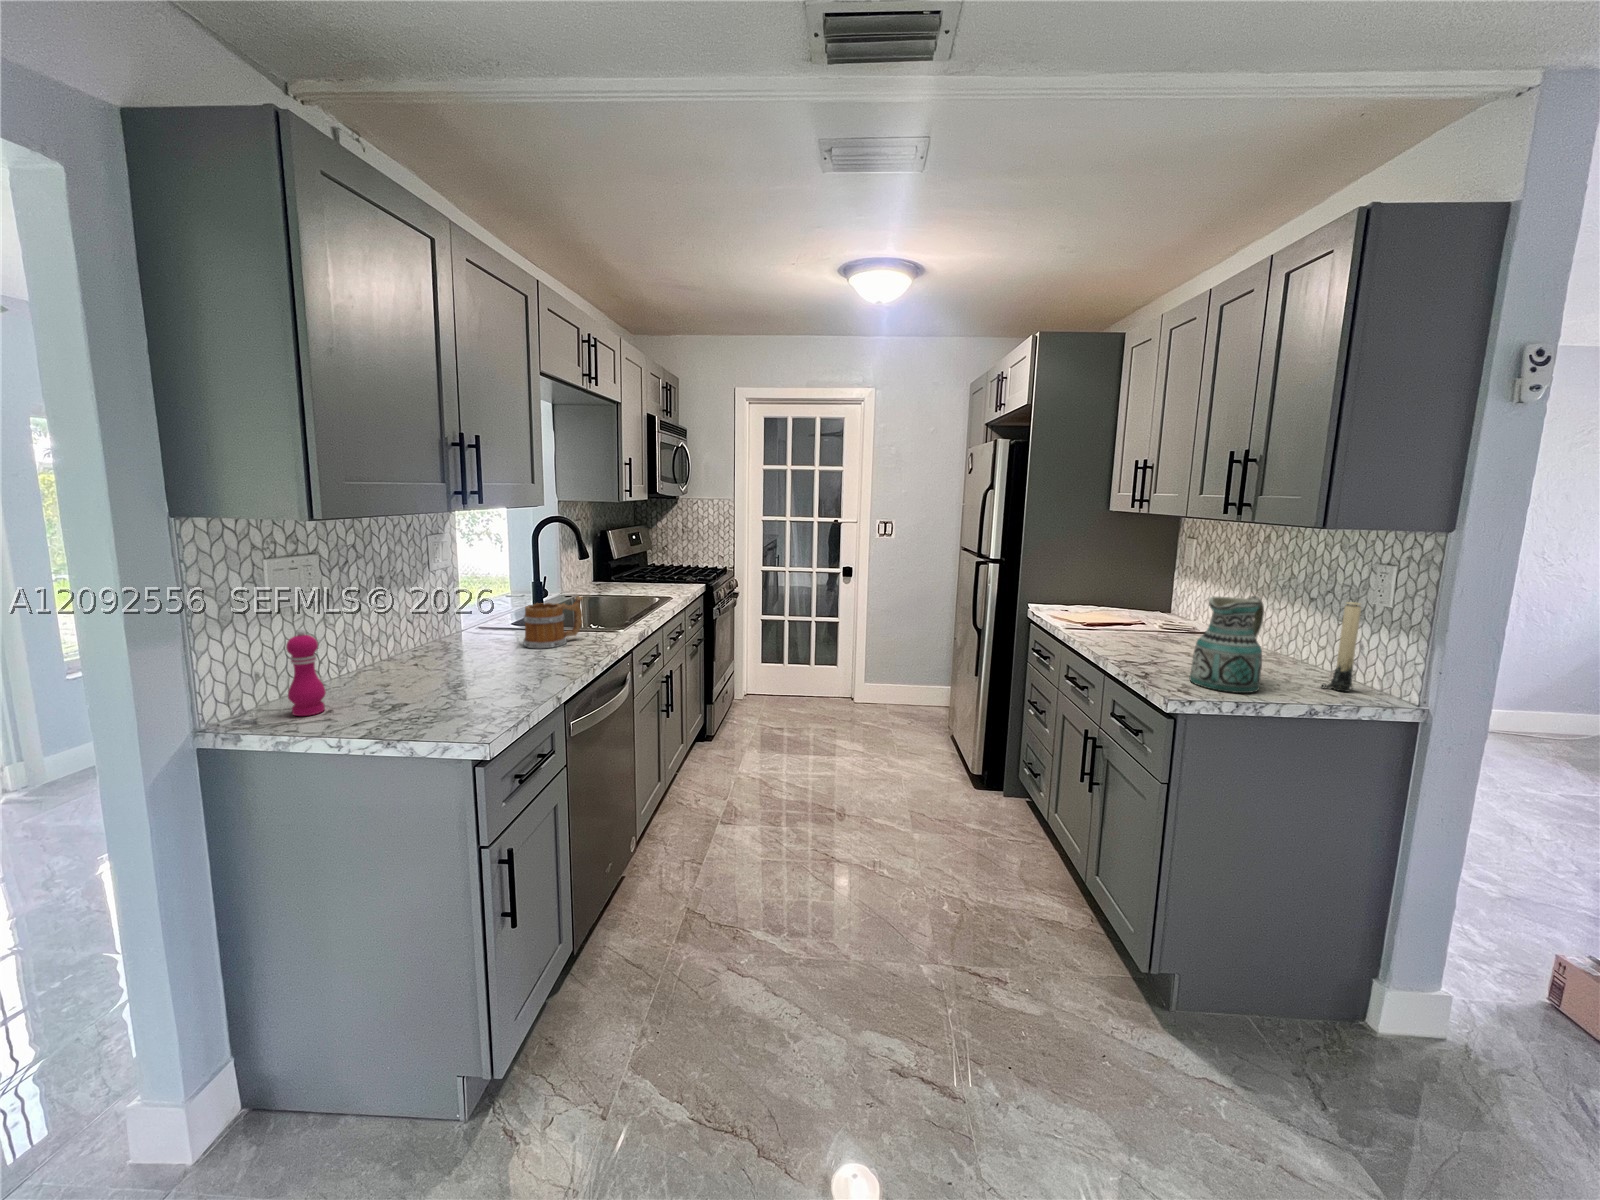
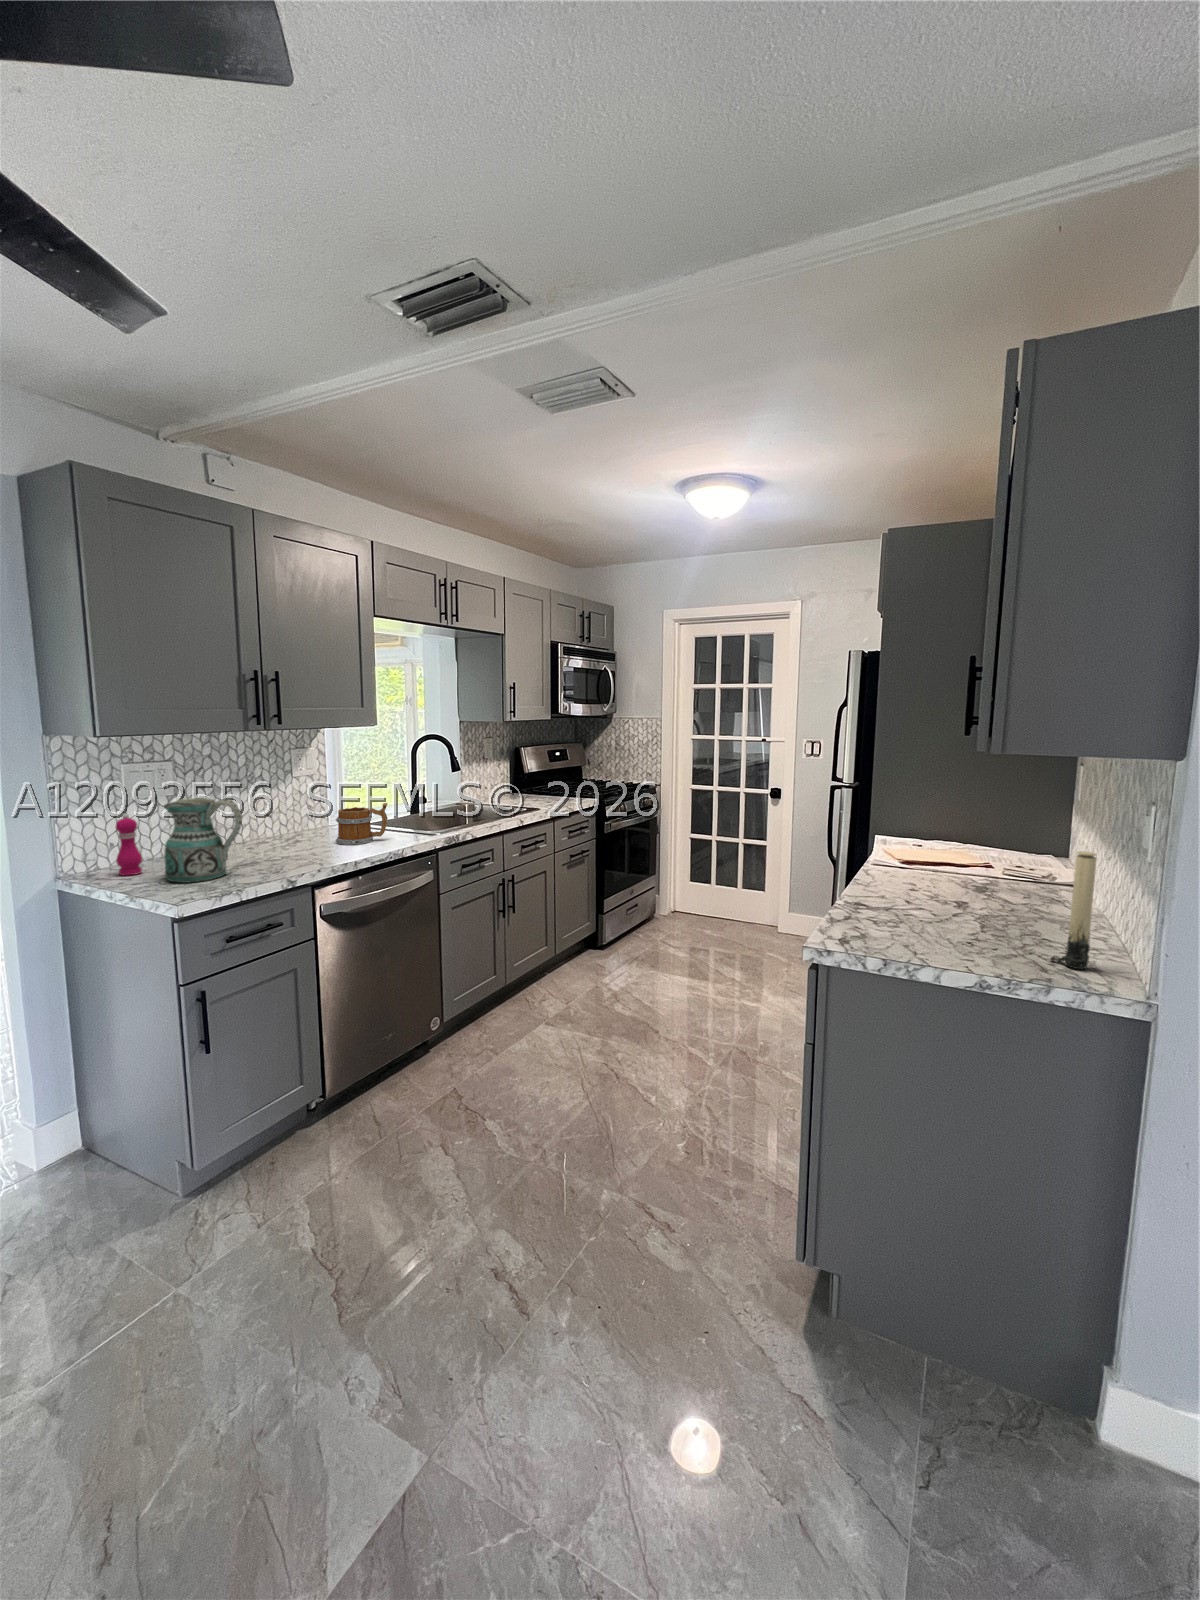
ceramic pitcher: present [1189,596,1264,693] -> present [164,798,242,883]

